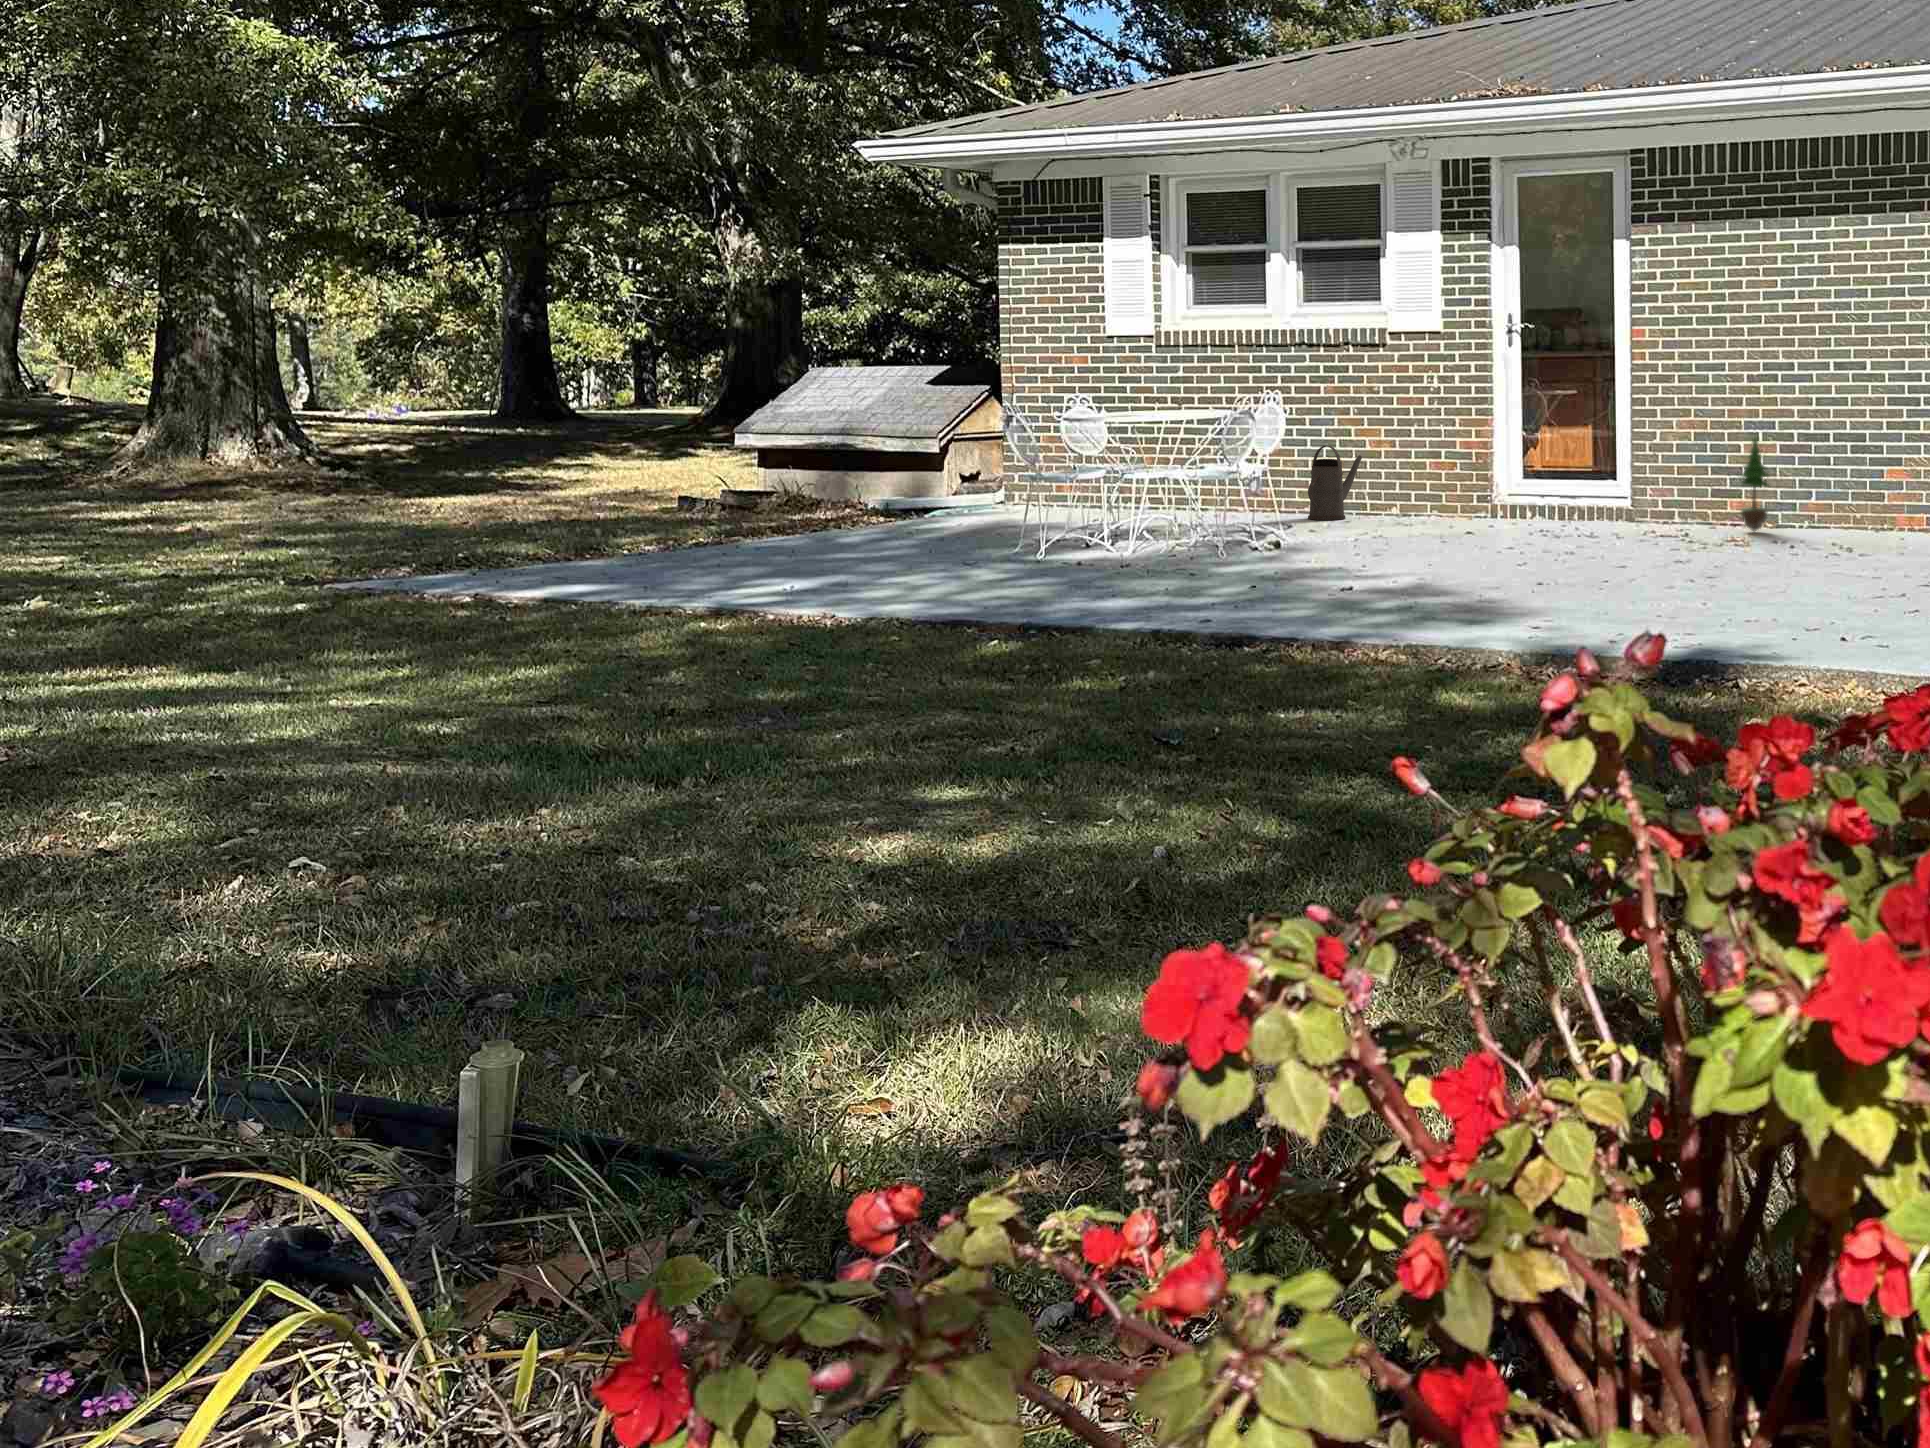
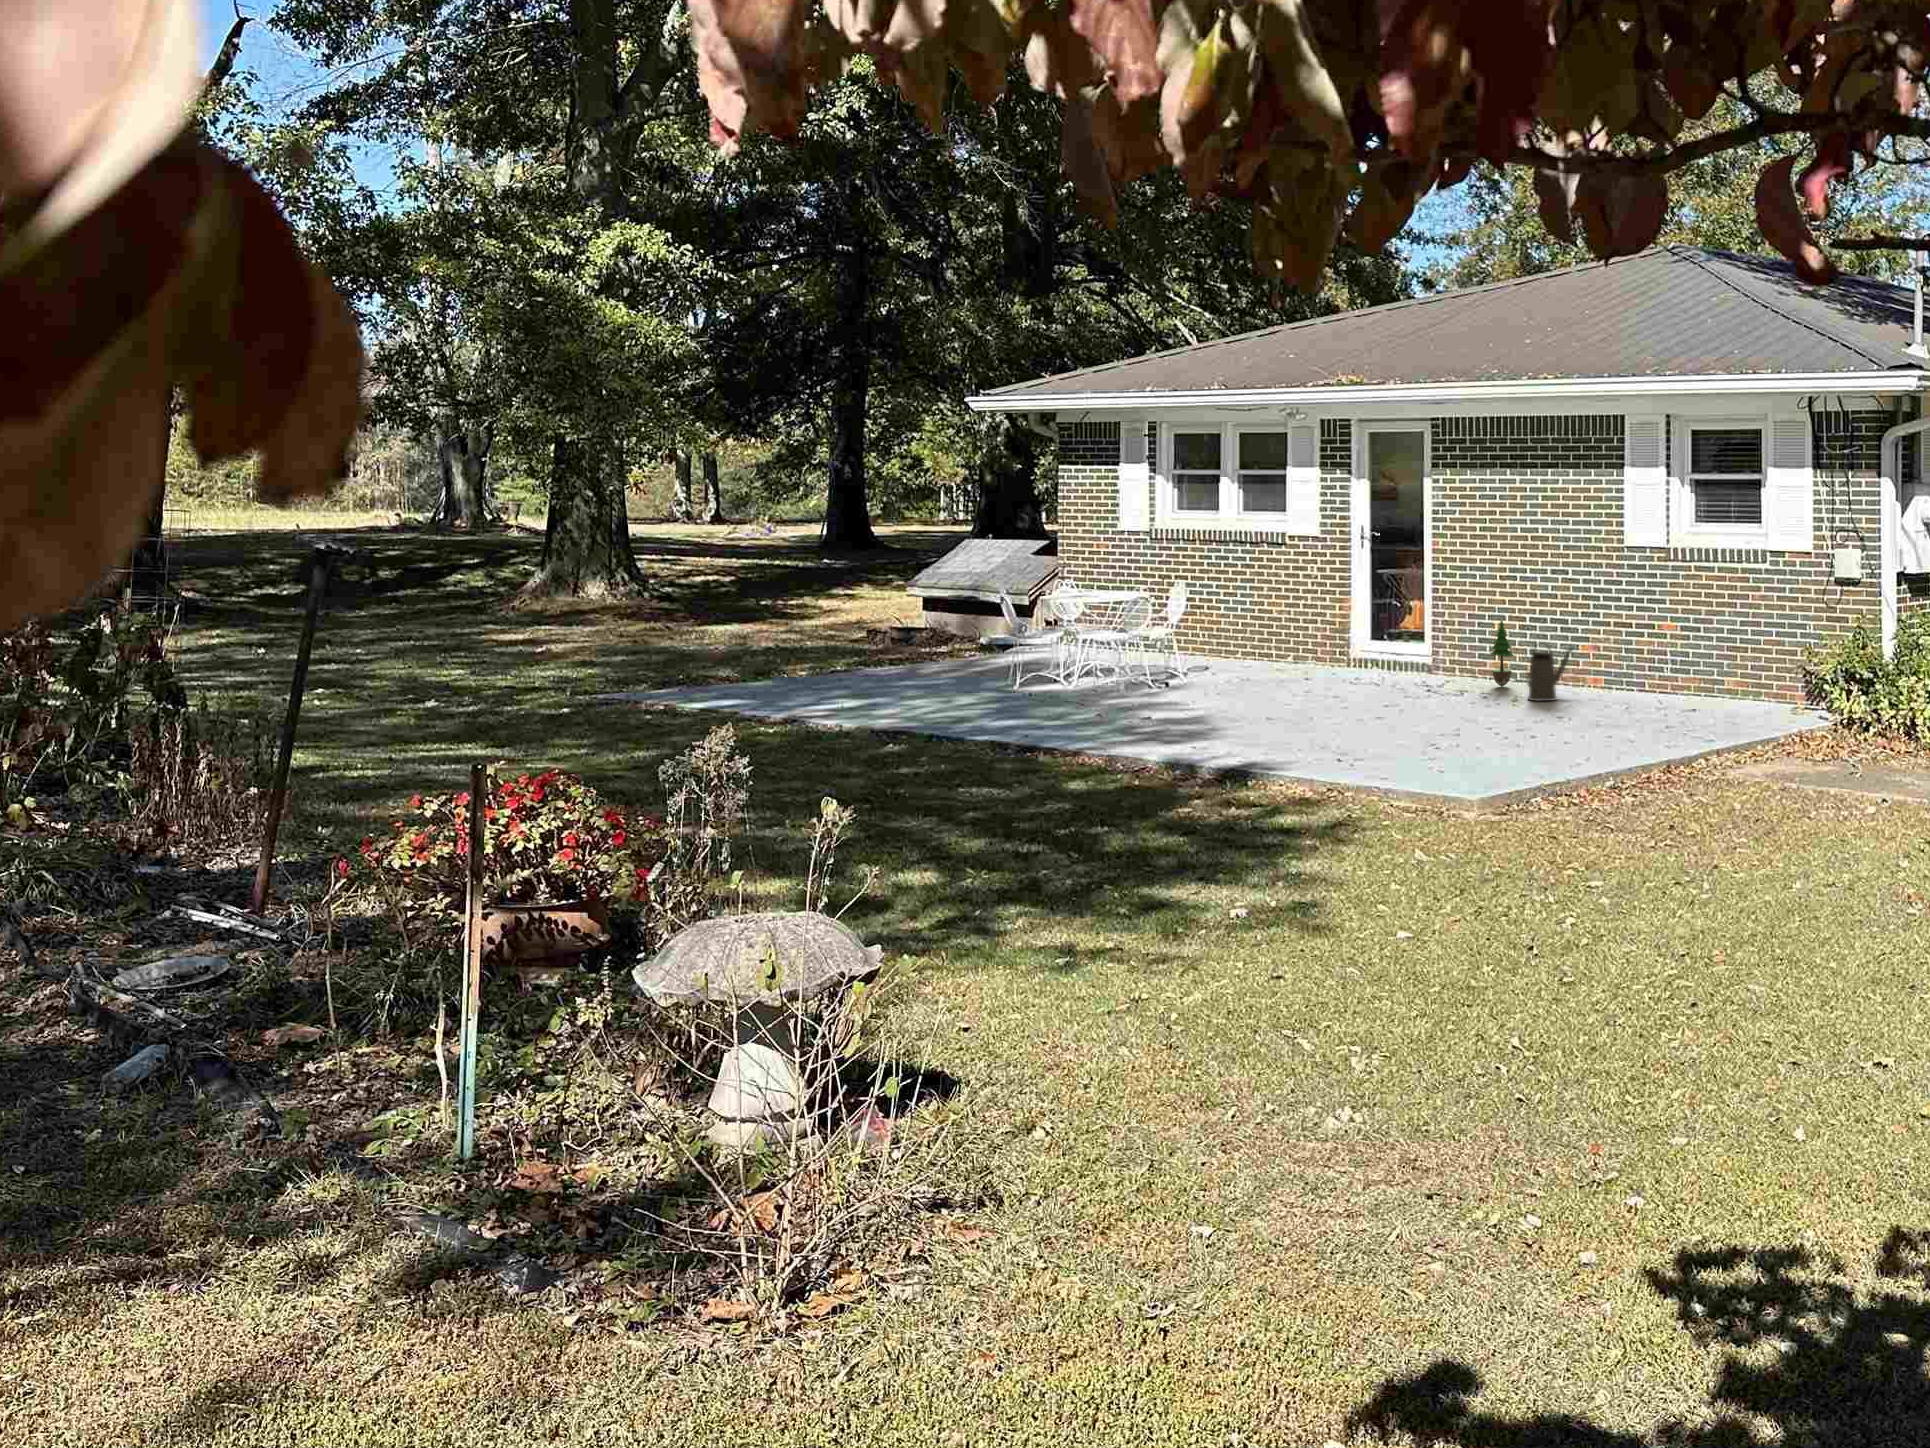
watering can: present [1308,446,1362,520] -> present [1526,644,1572,701]

